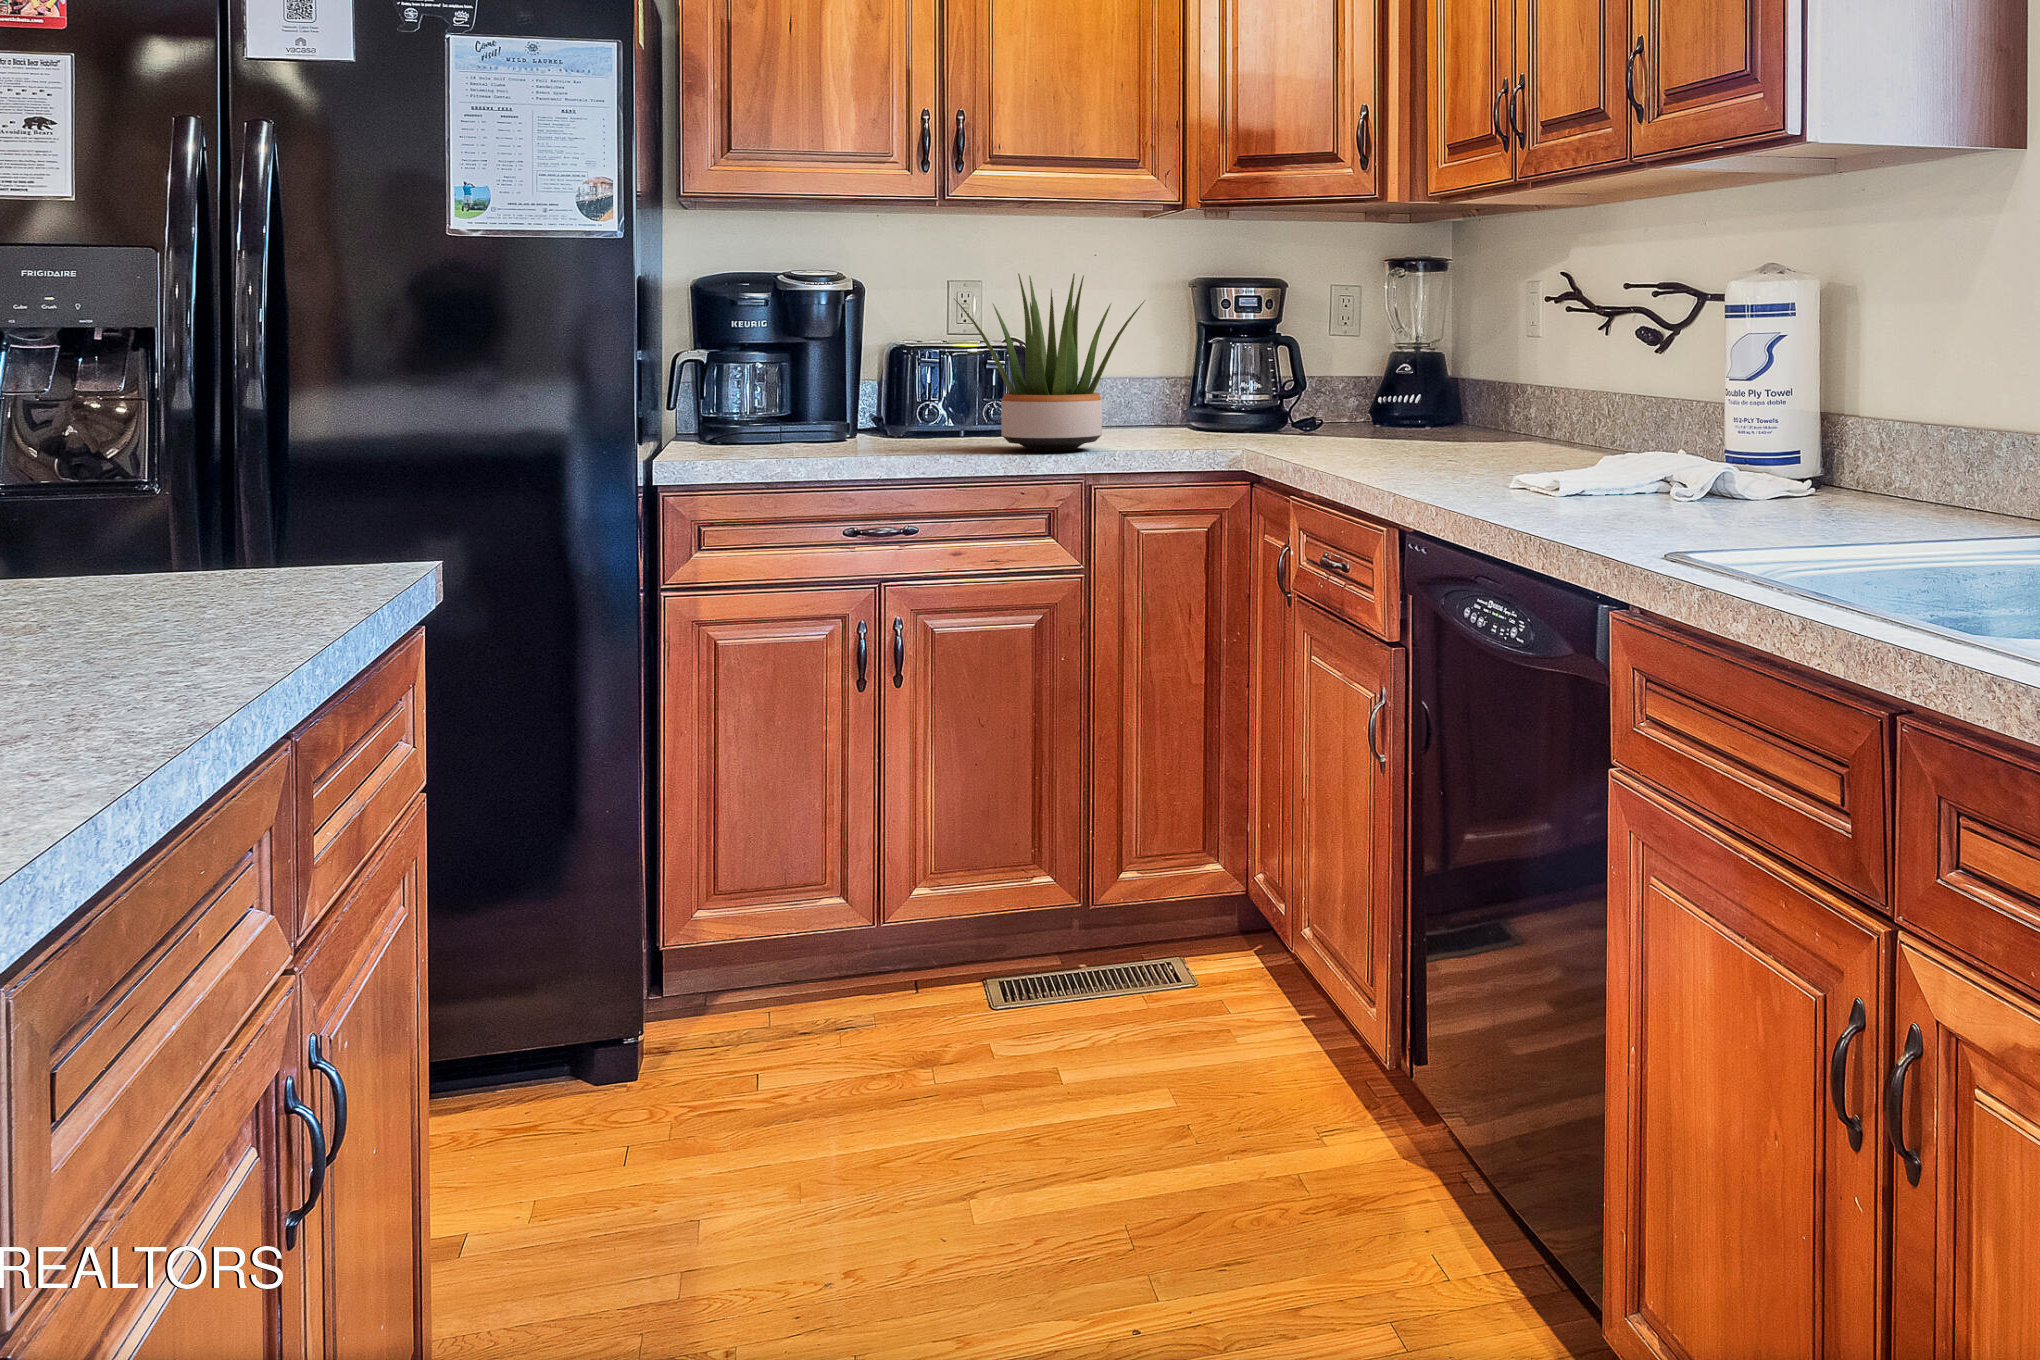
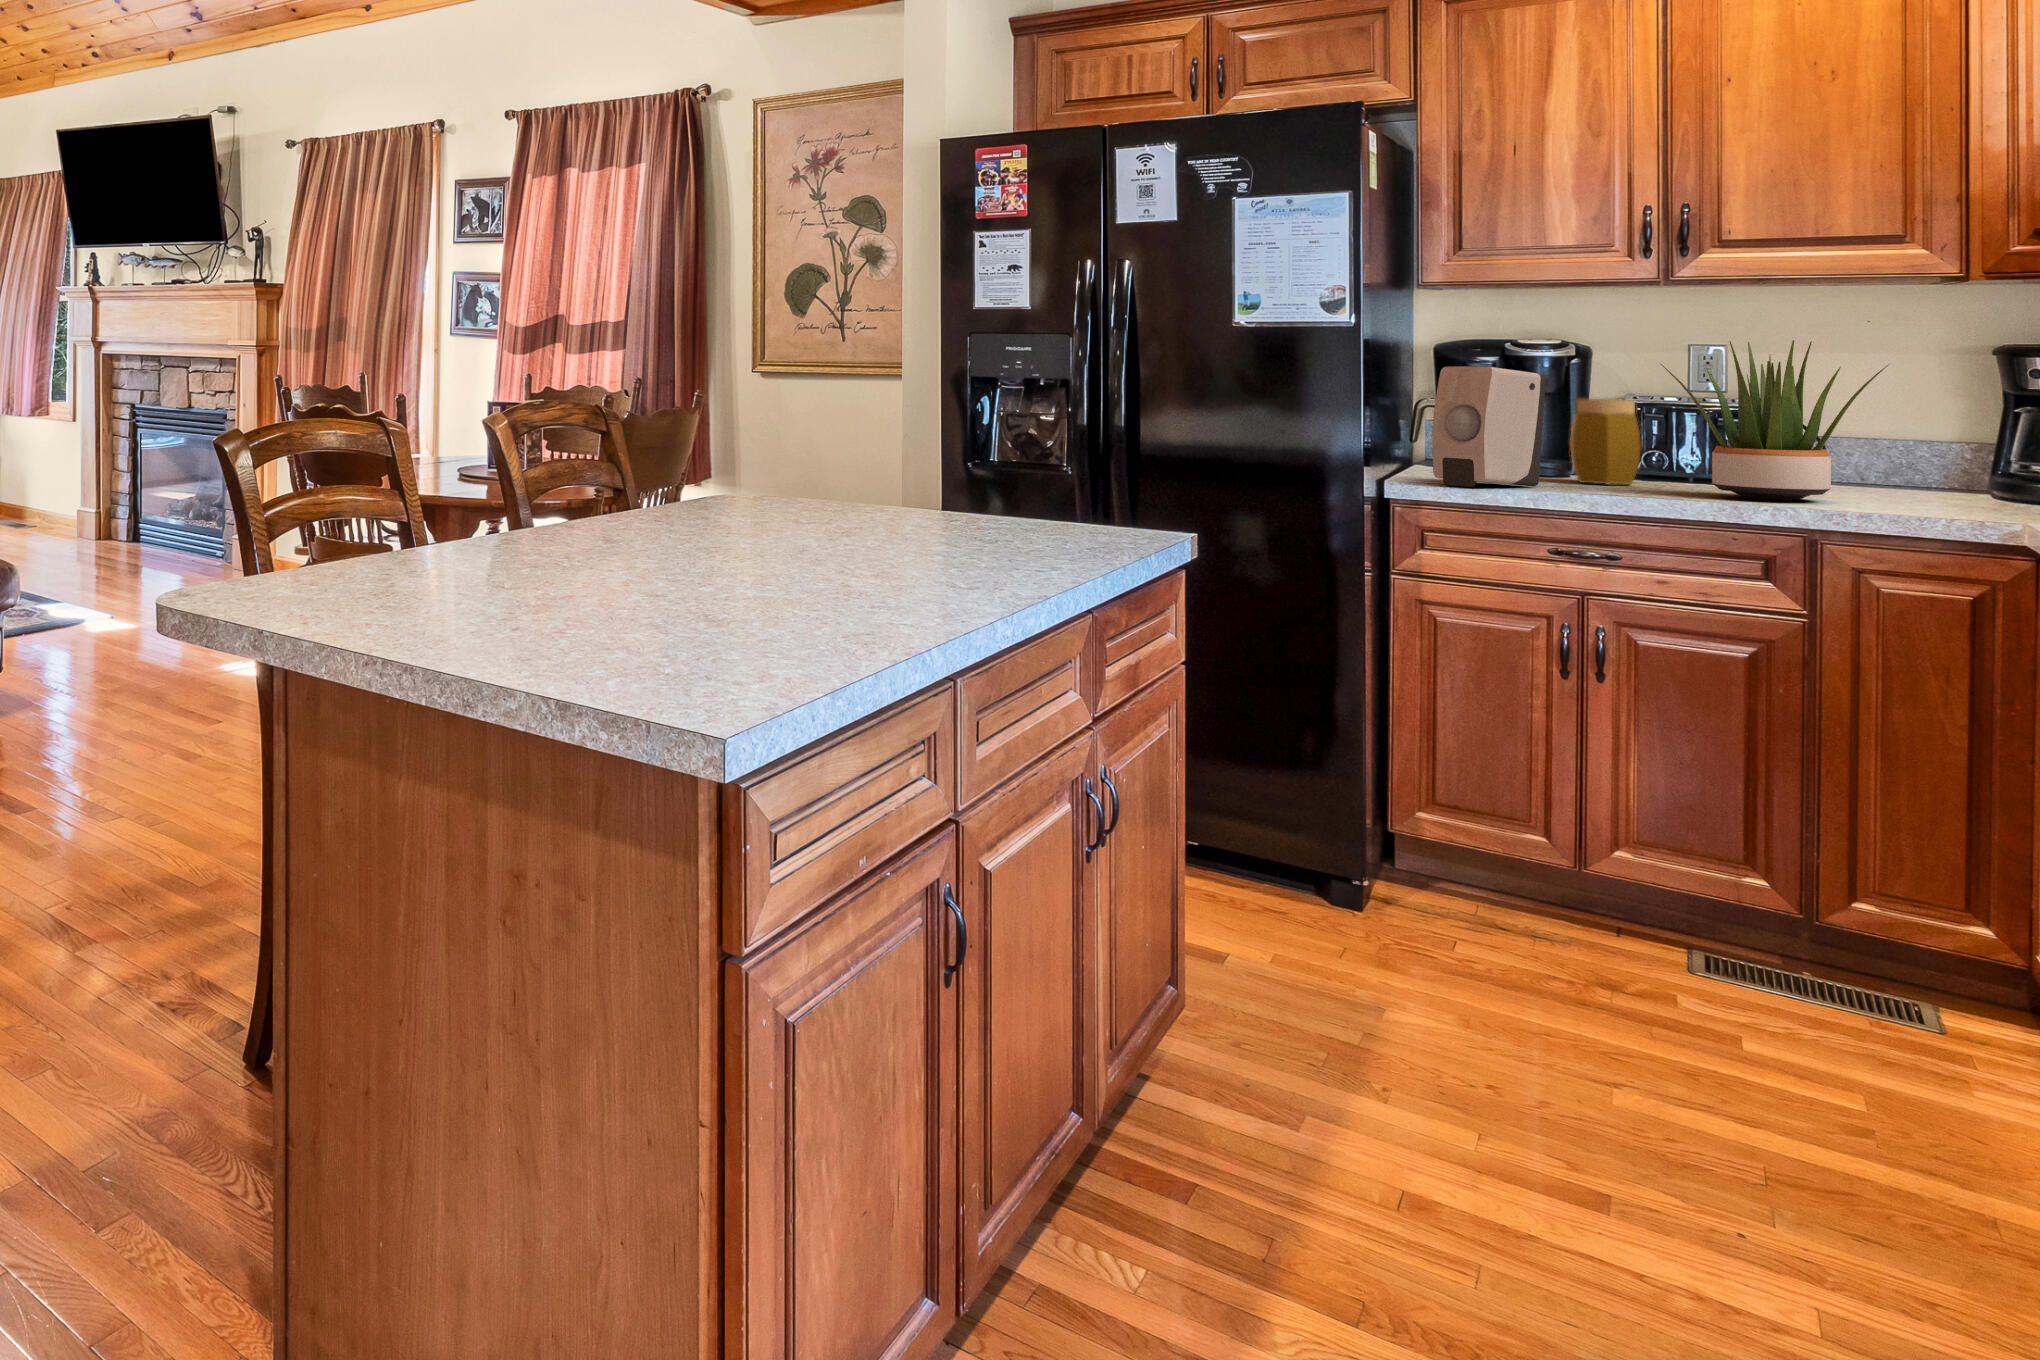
soap dispenser: none [713,301,838,460] -> present [1433,366,1546,487]
jar: none [855,342,926,444] -> present [1570,399,1641,485]

